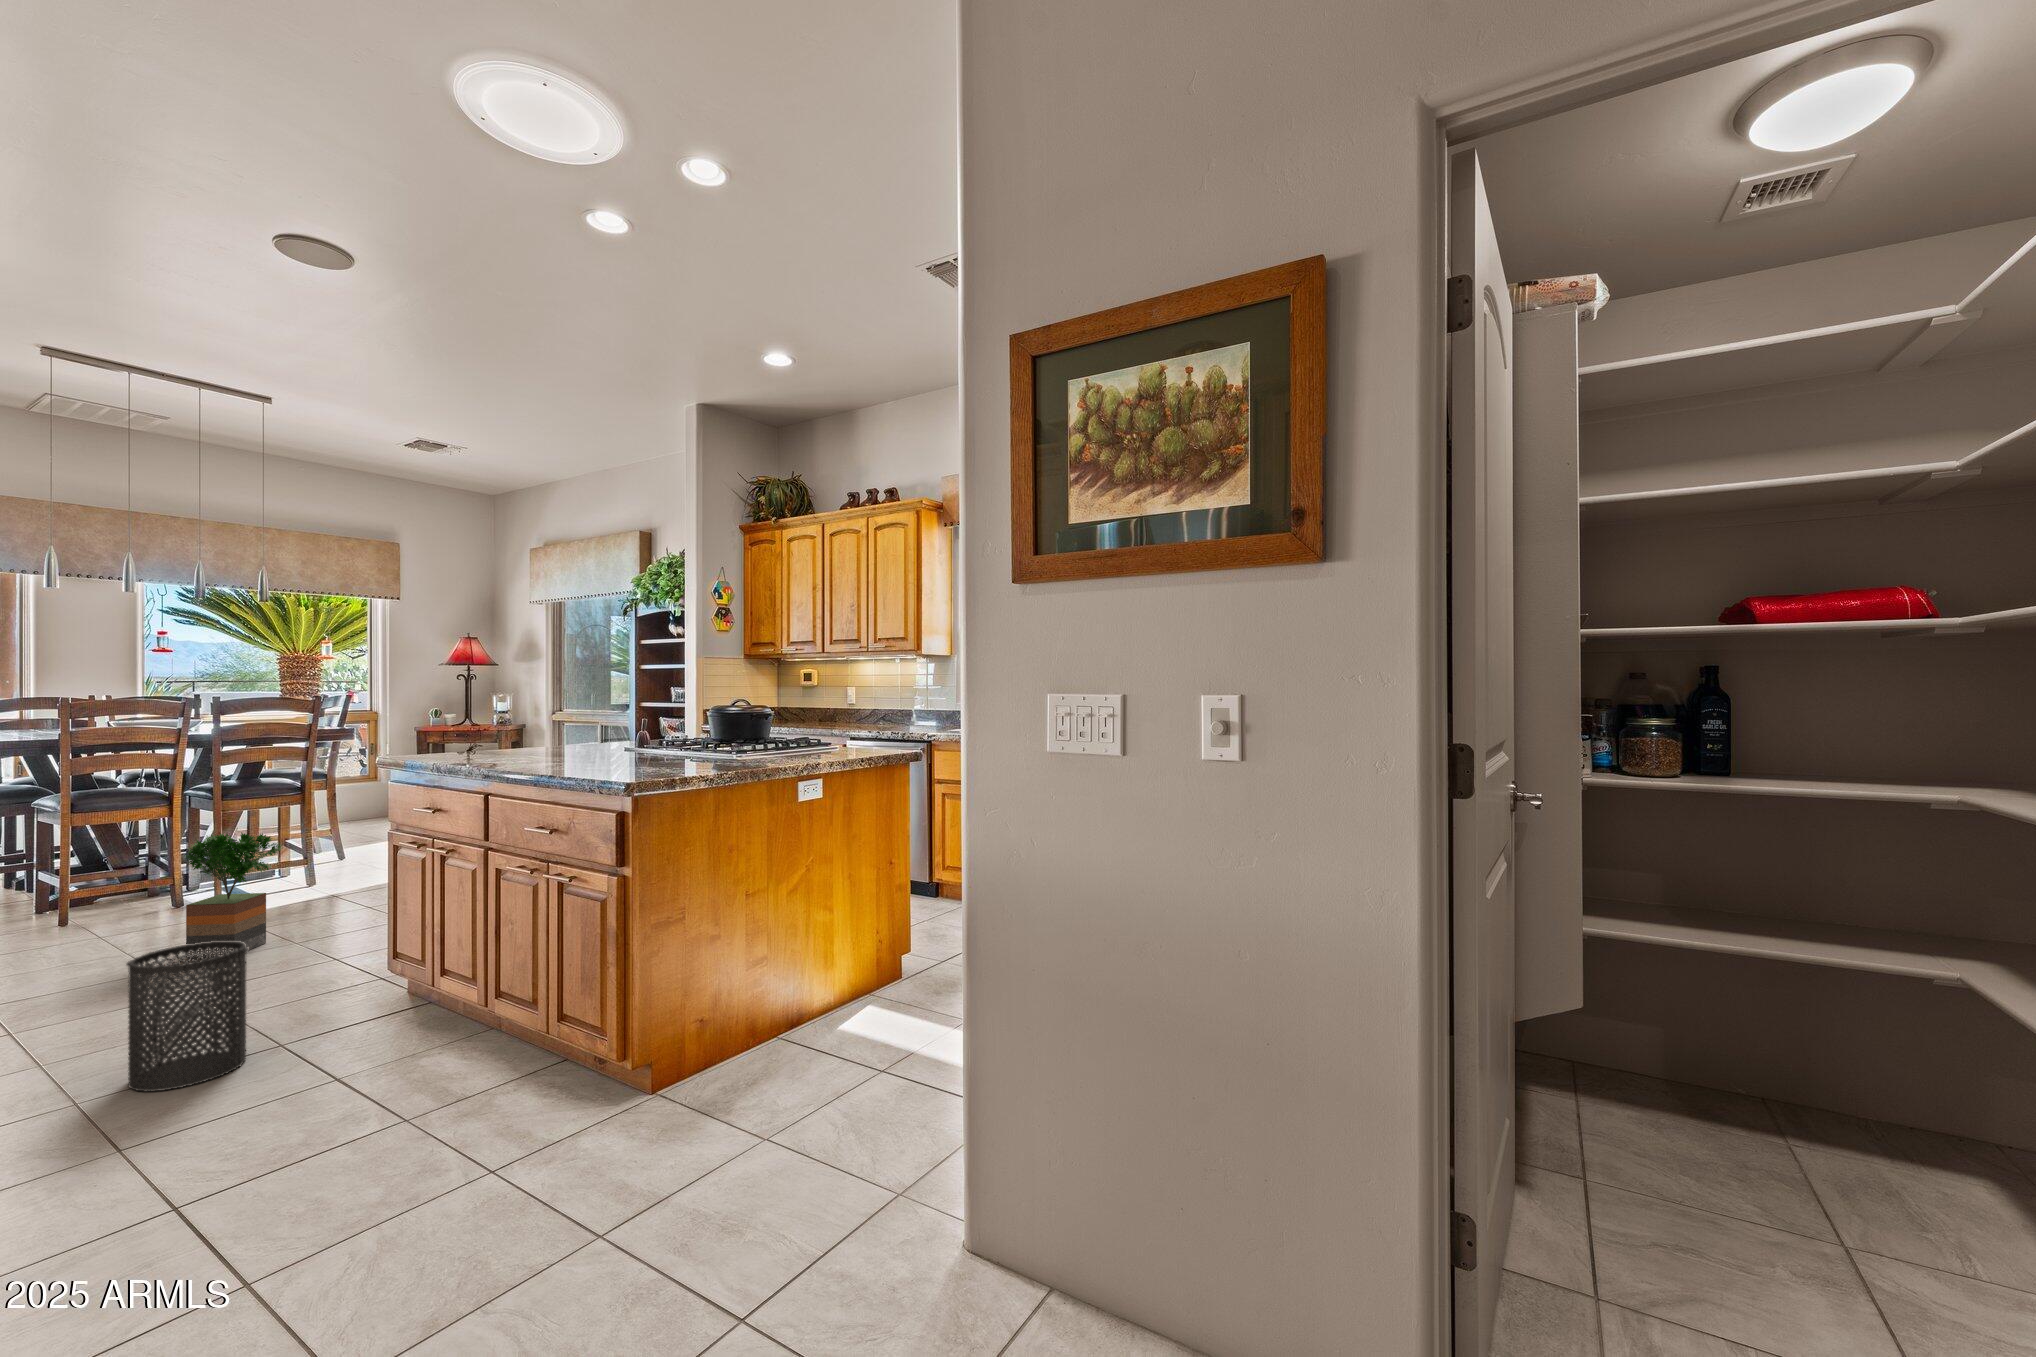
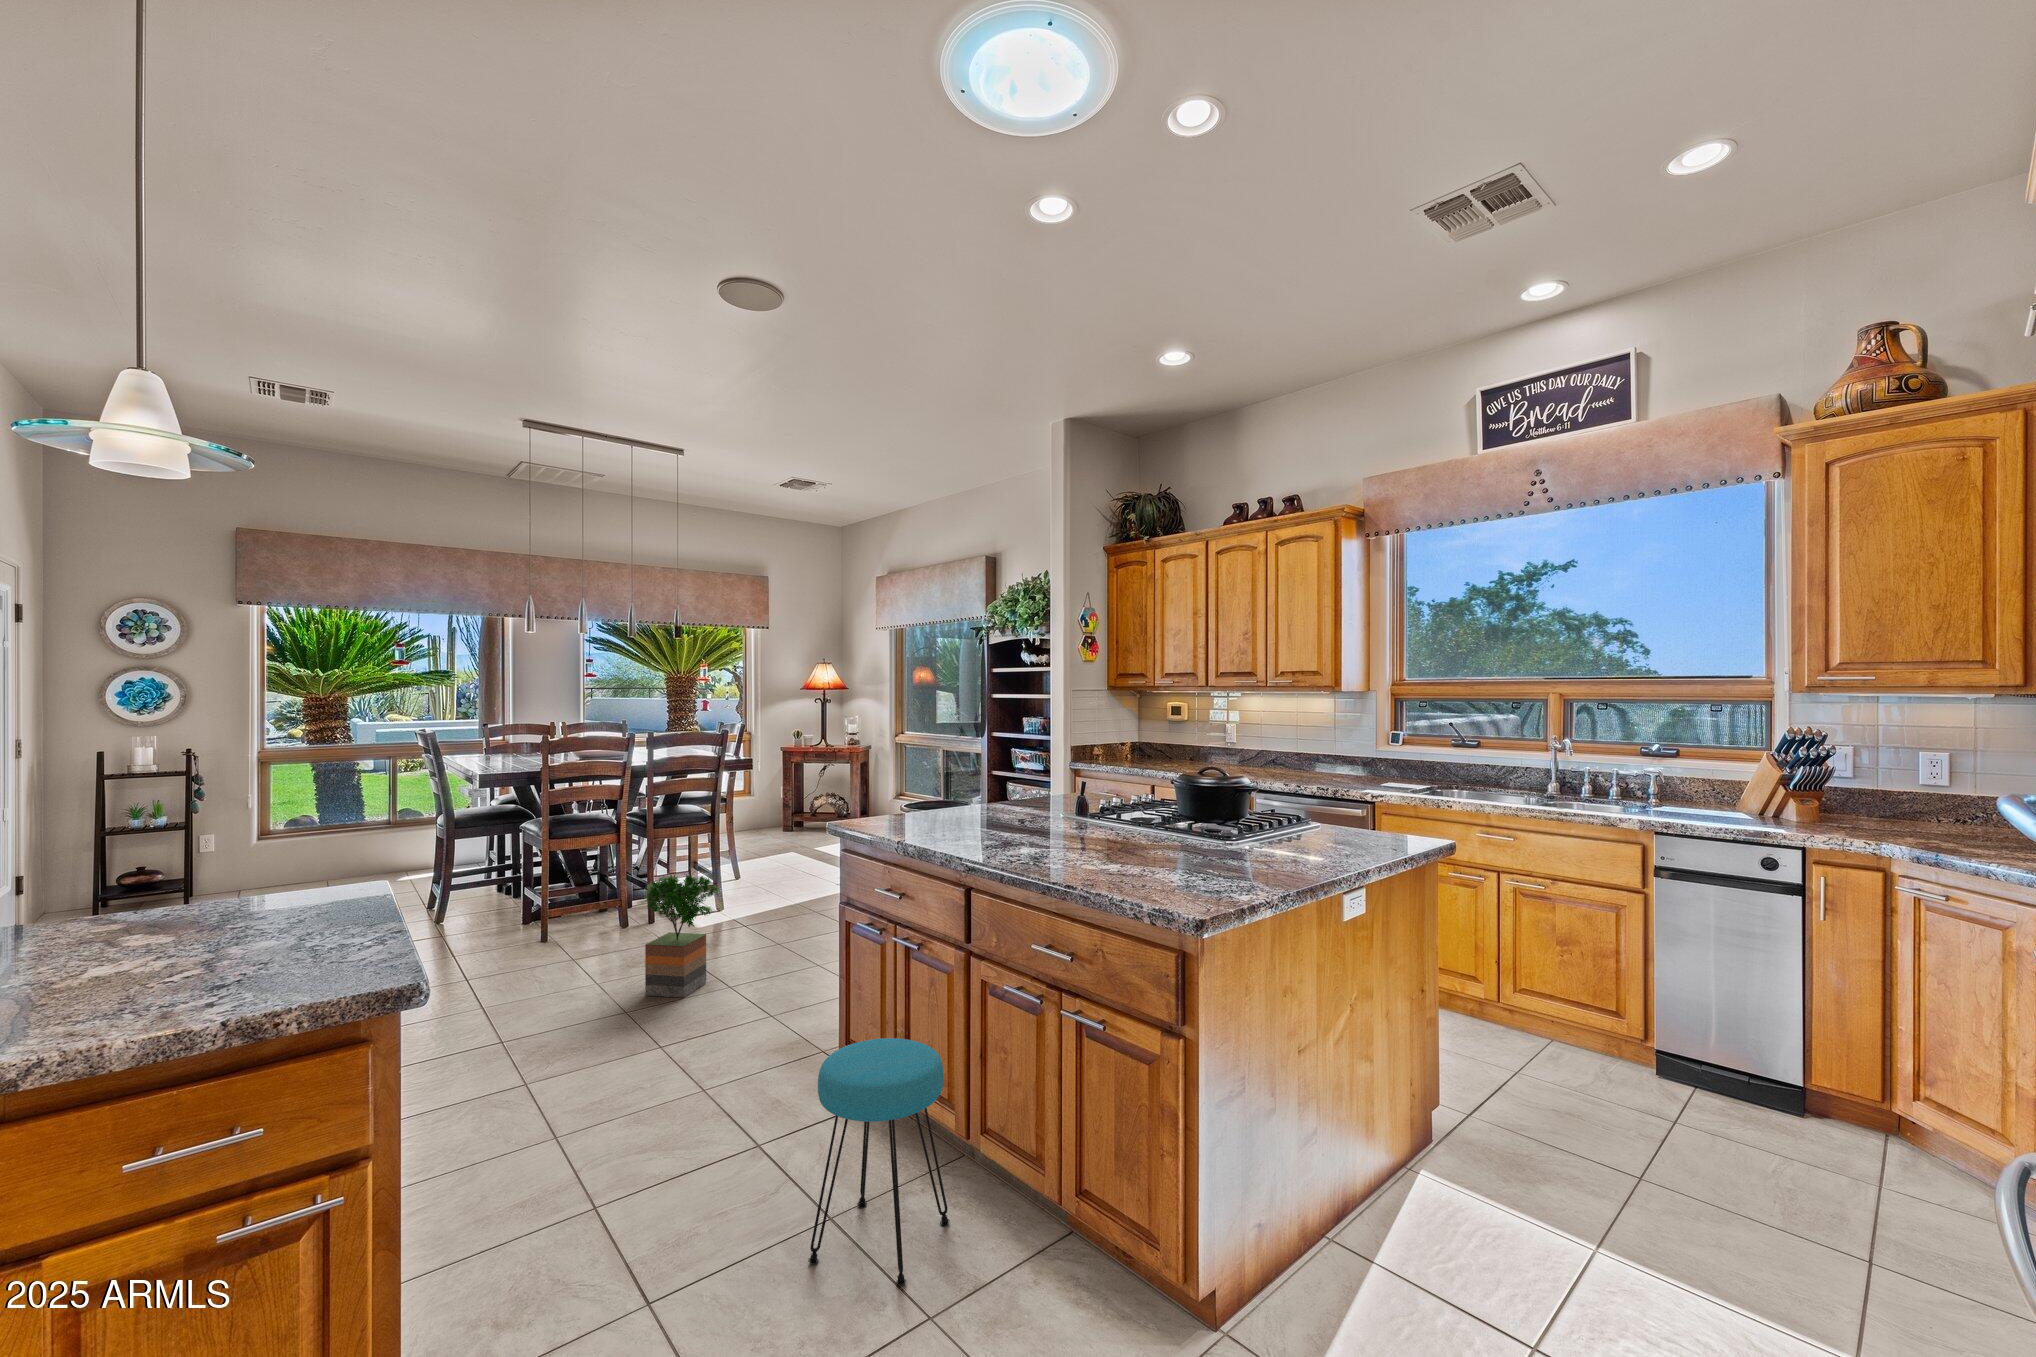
stool: none [302,928,458,1121] -> present [808,1038,950,1285]
trash can: present [126,941,250,1091] -> none [631,1019,733,1186]

